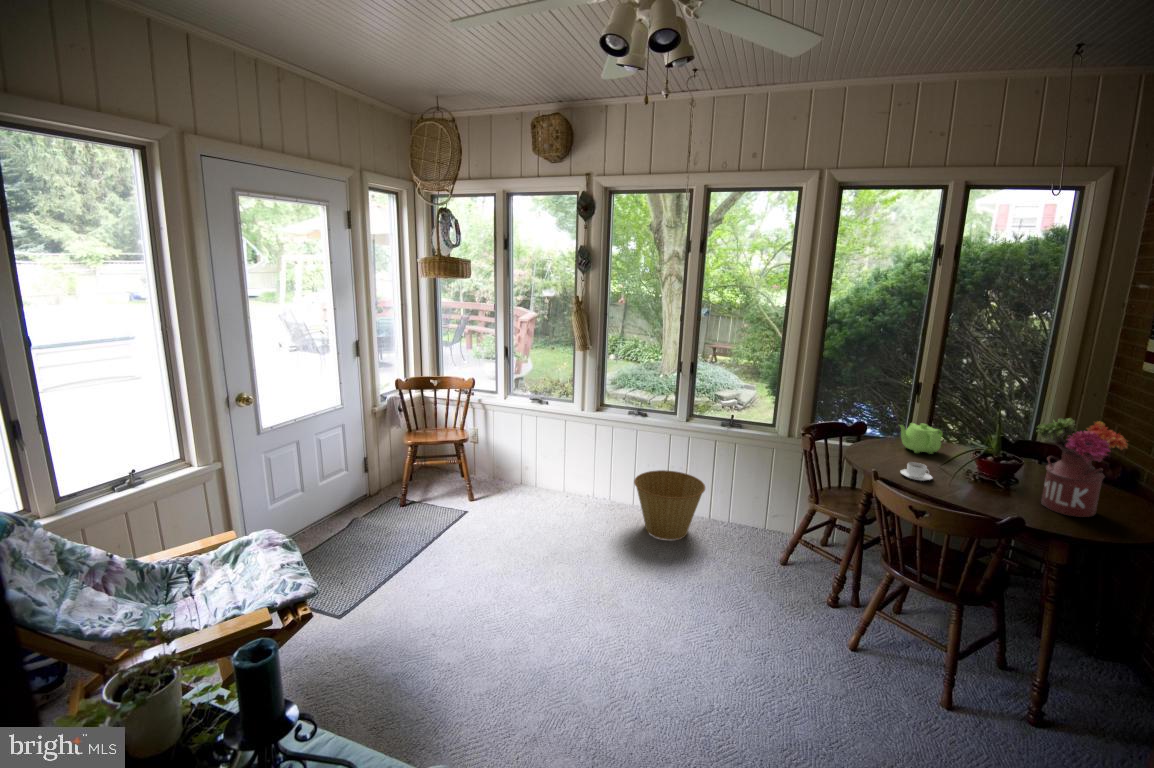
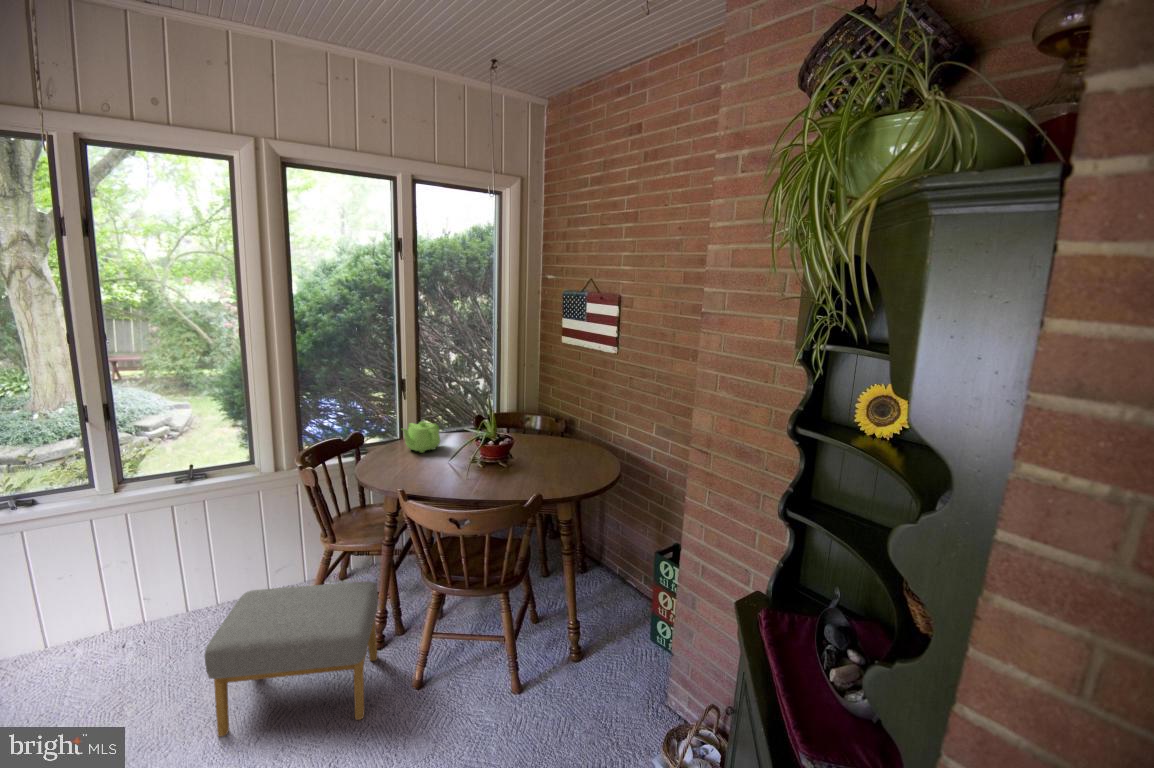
flower arrangement: present [1037,418,1127,517] -> none [519,393,578,476]
coffee cup: present [900,462,932,481] -> none [420,466,450,484]
basket: present [634,470,705,540] -> none [27,568,173,691]
footstool: none [706,512,839,642] -> present [205,582,378,737]

